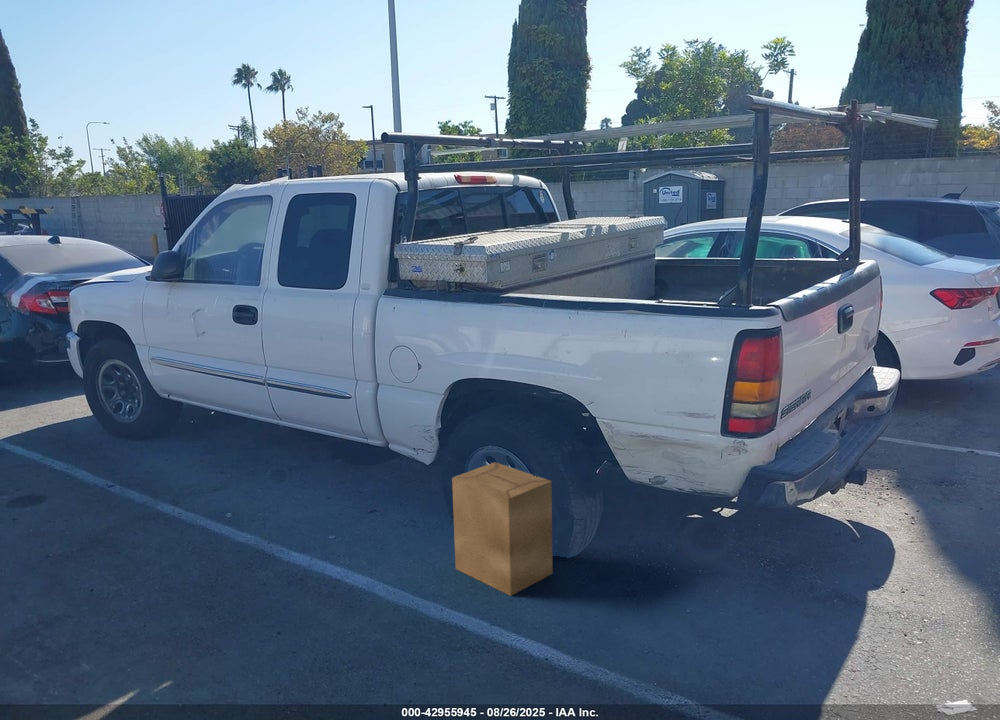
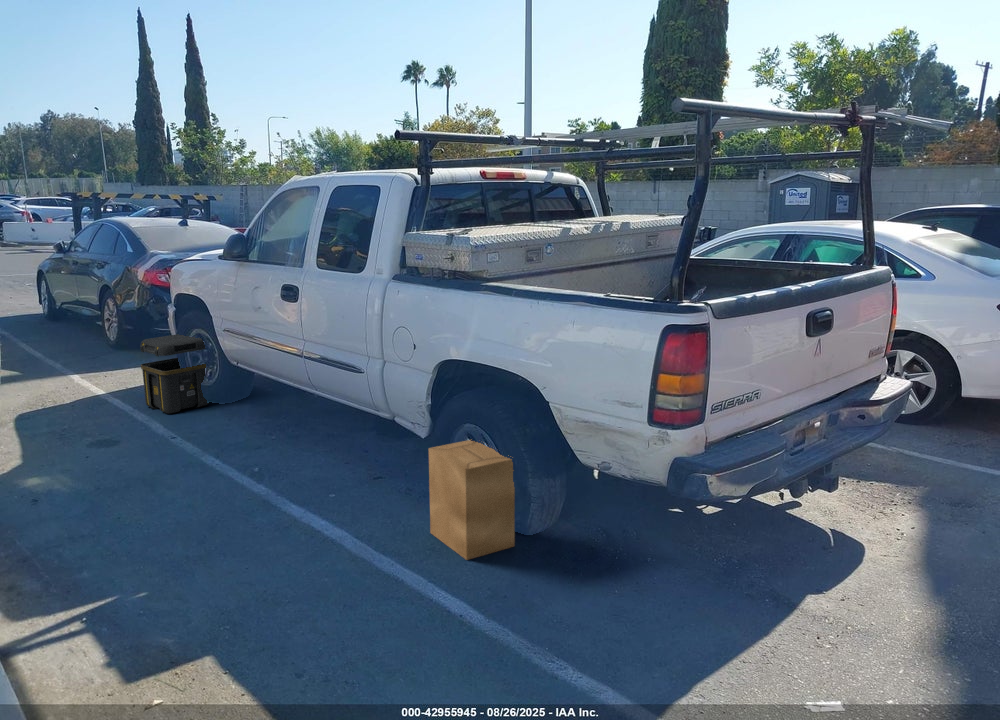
toolbox: none [44,366,131,458] -> present [140,334,208,414]

